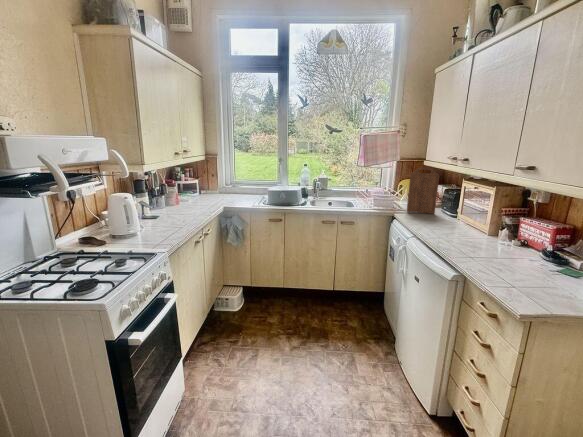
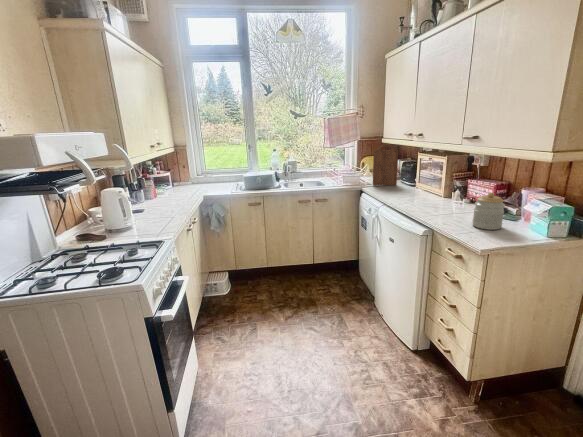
jar: none [517,239,563,287] -> present [472,193,505,230]

